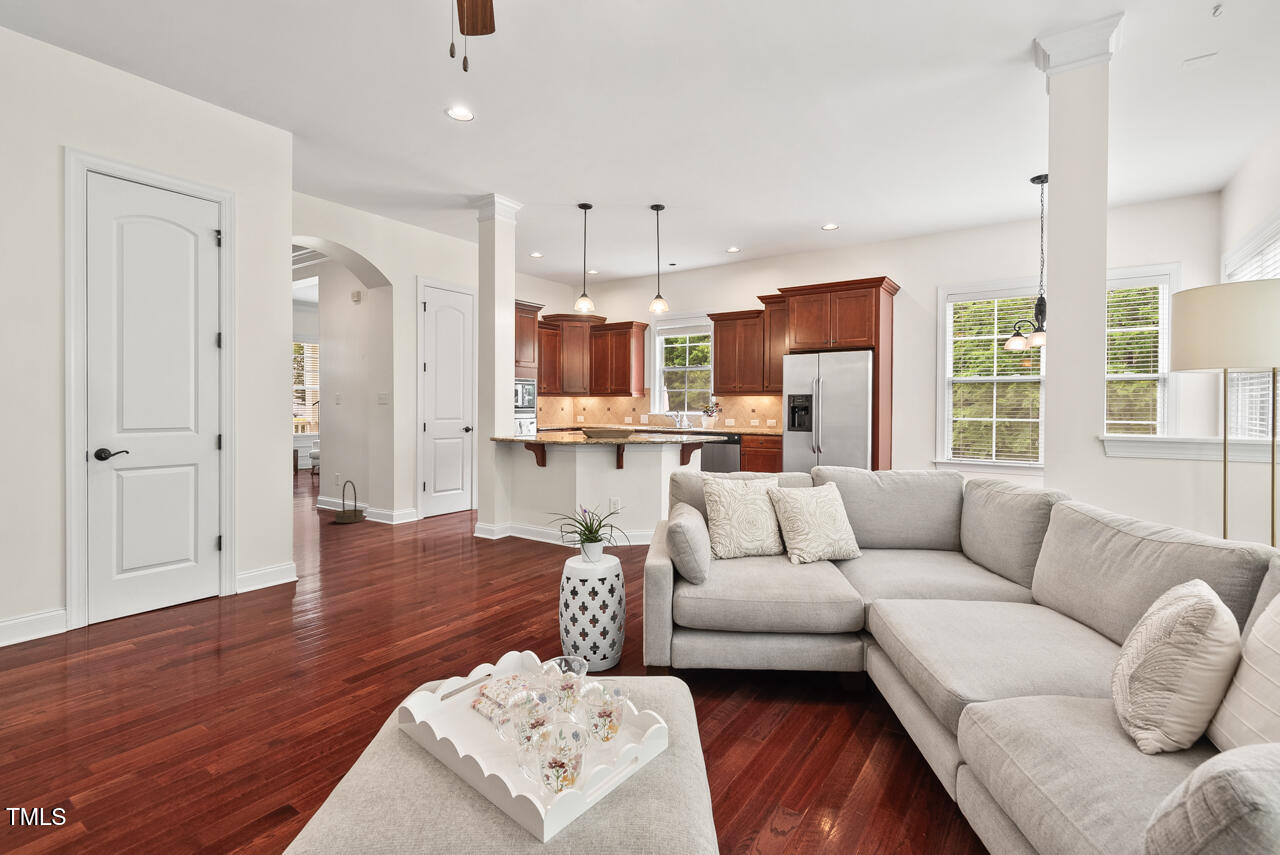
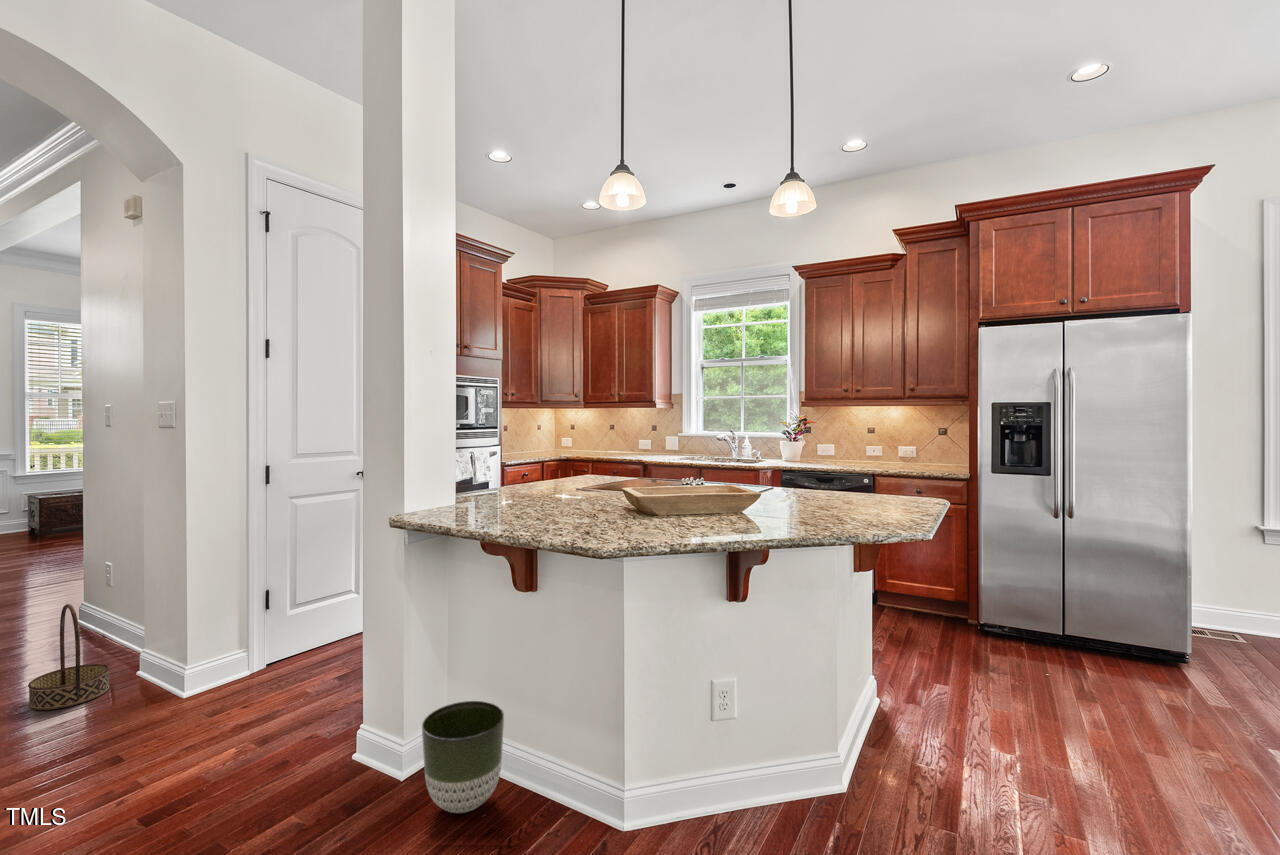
planter: none [504,507,533,542] -> present [422,701,504,813]

